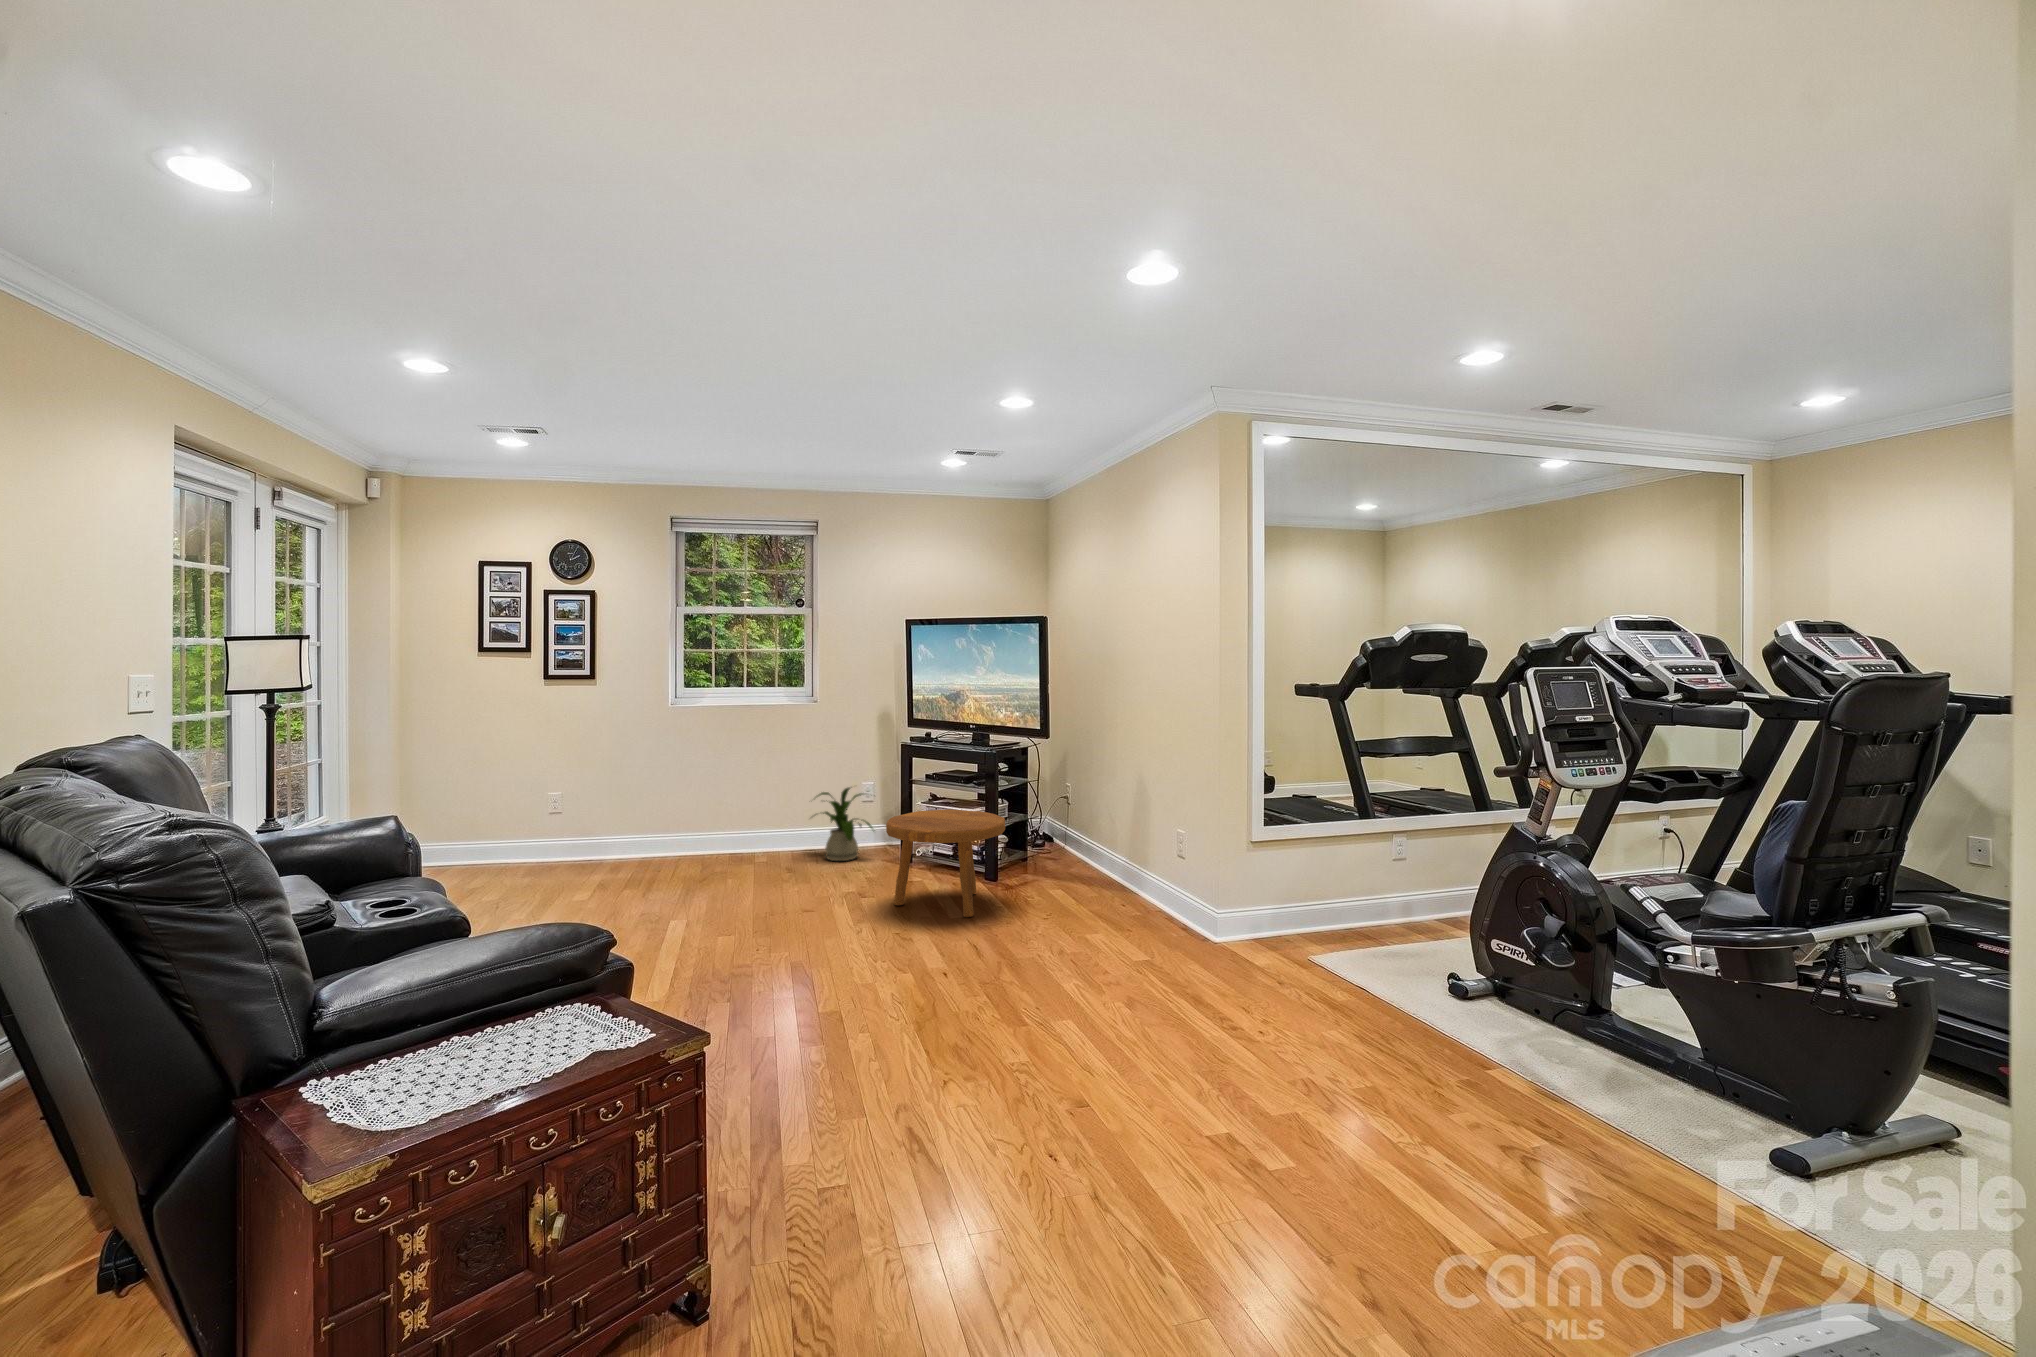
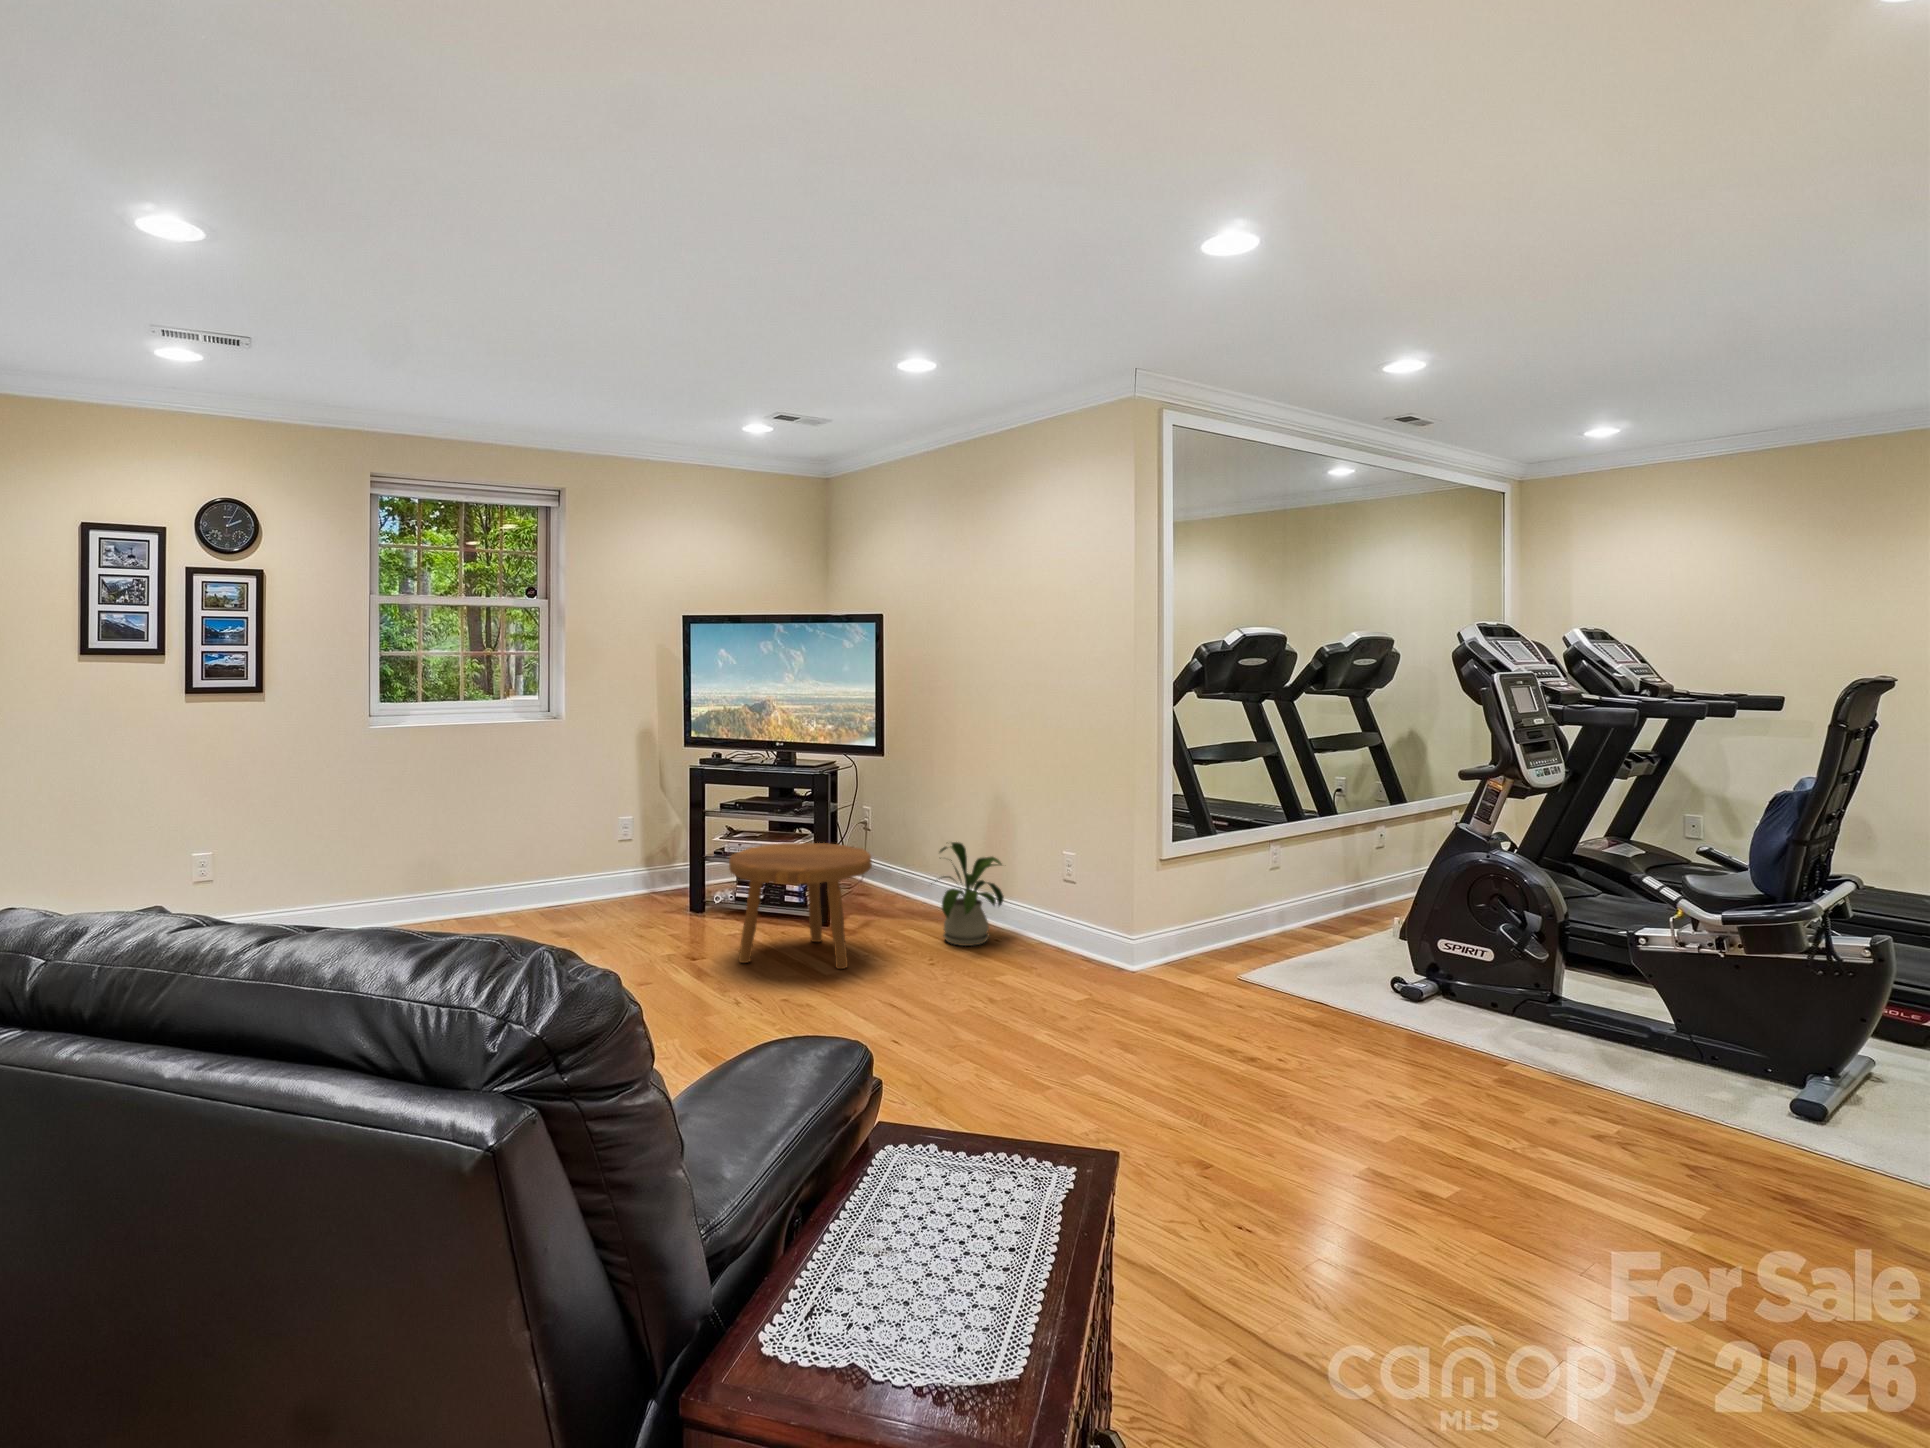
house plant: present [817,787,873,861] -> present [935,842,1004,946]

